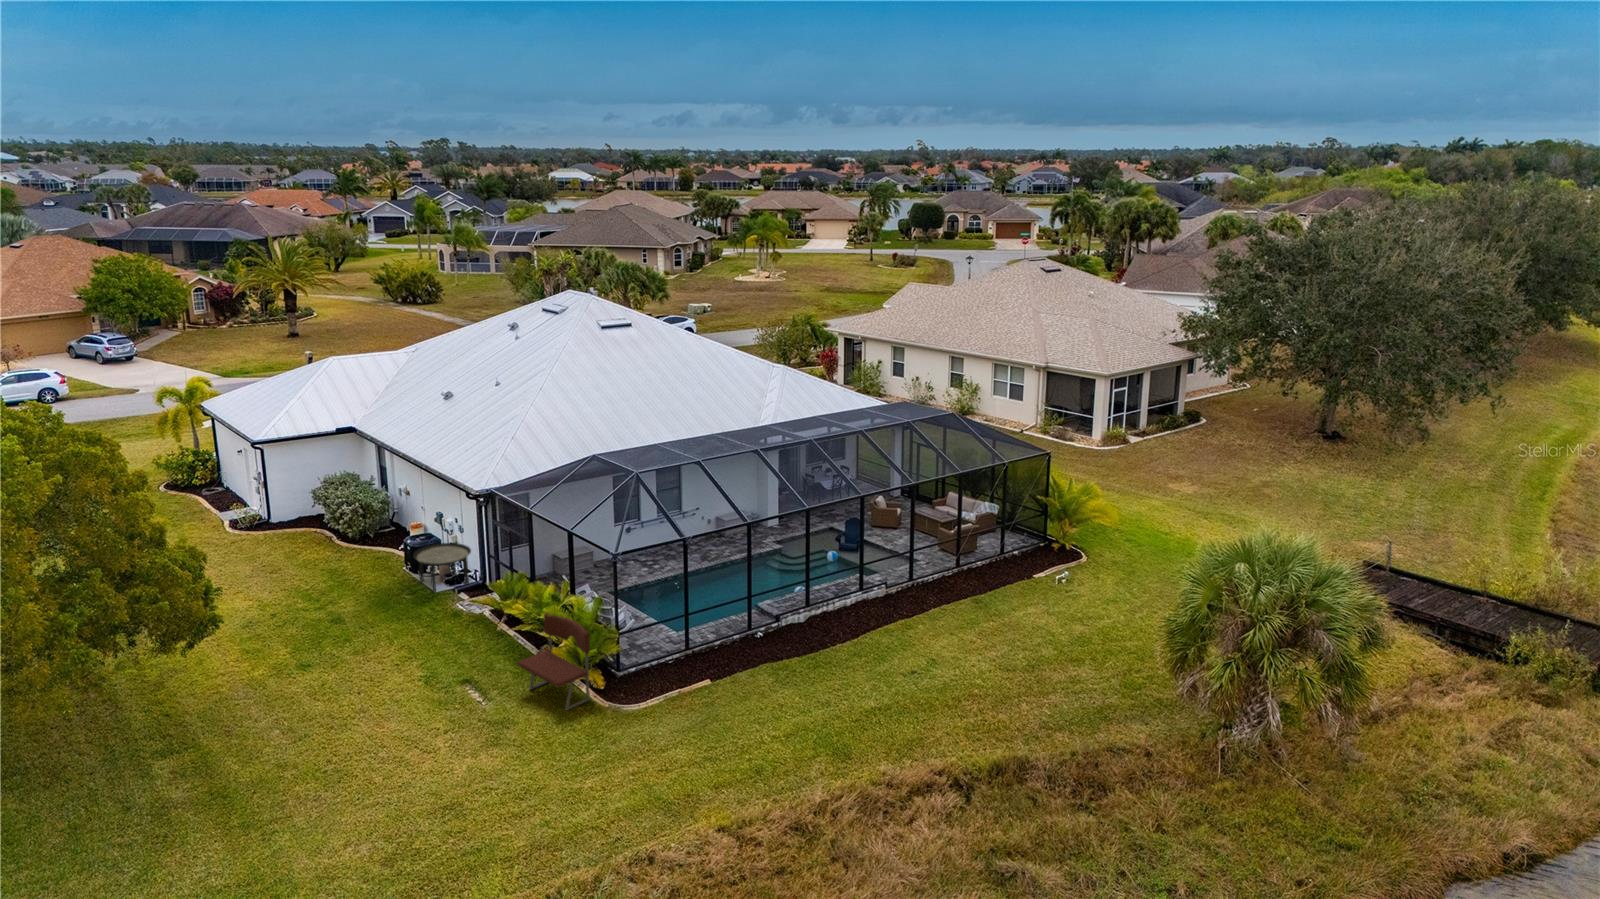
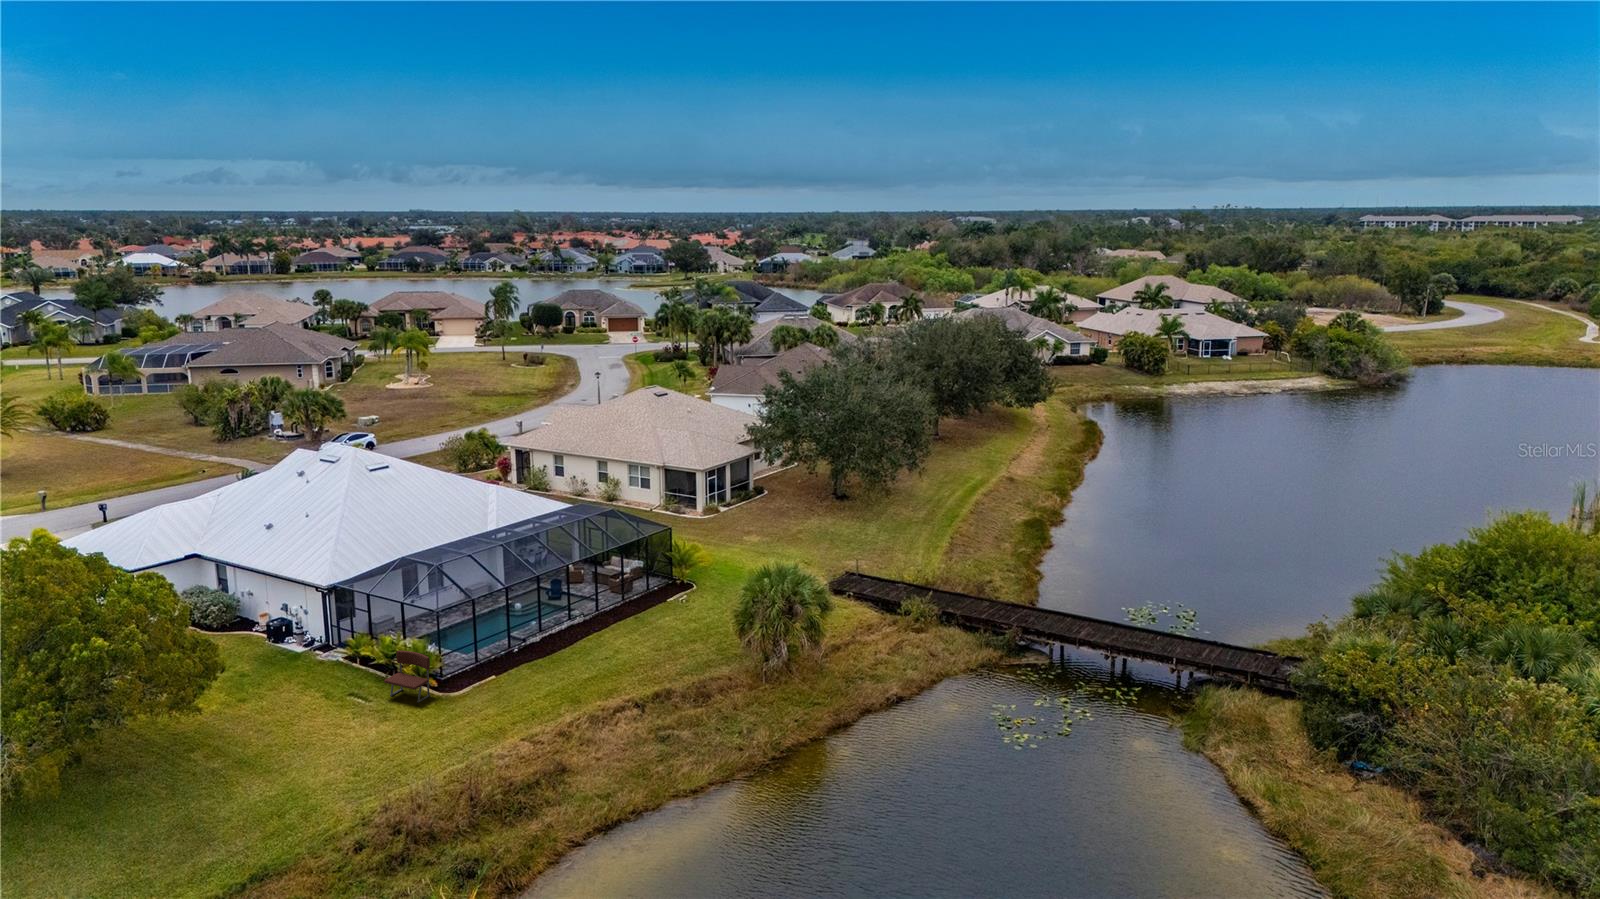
round table: present [413,543,471,592] -> none [276,622,315,655]

